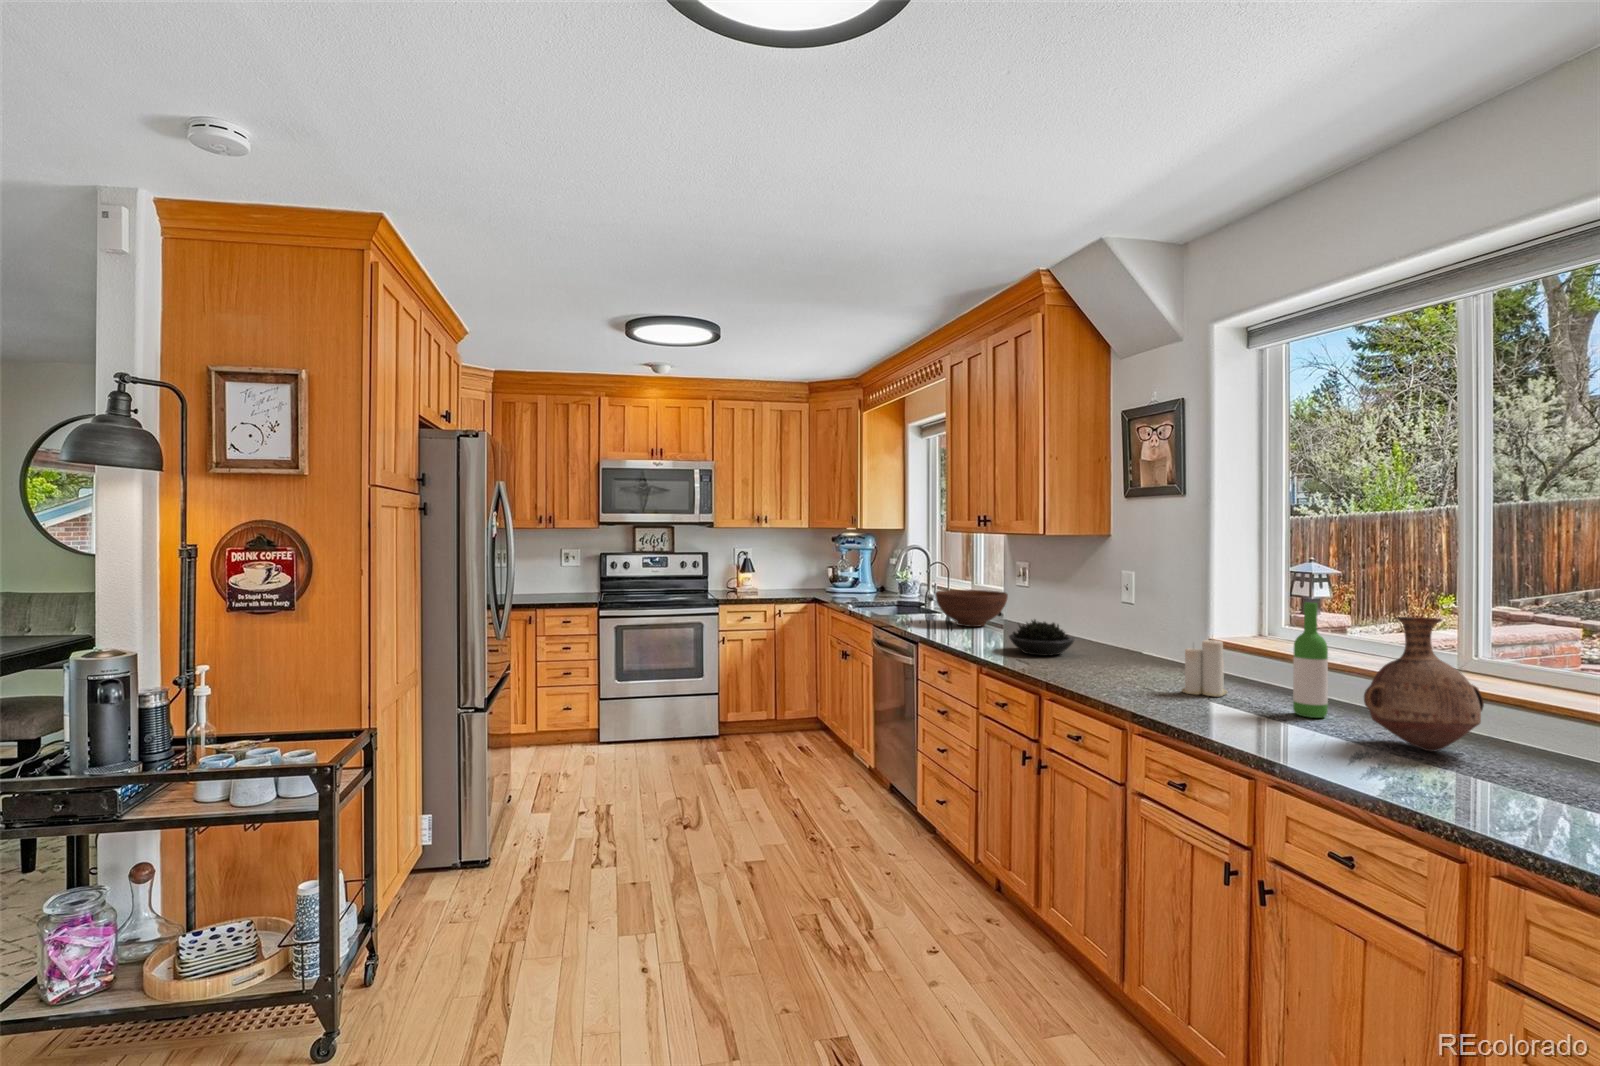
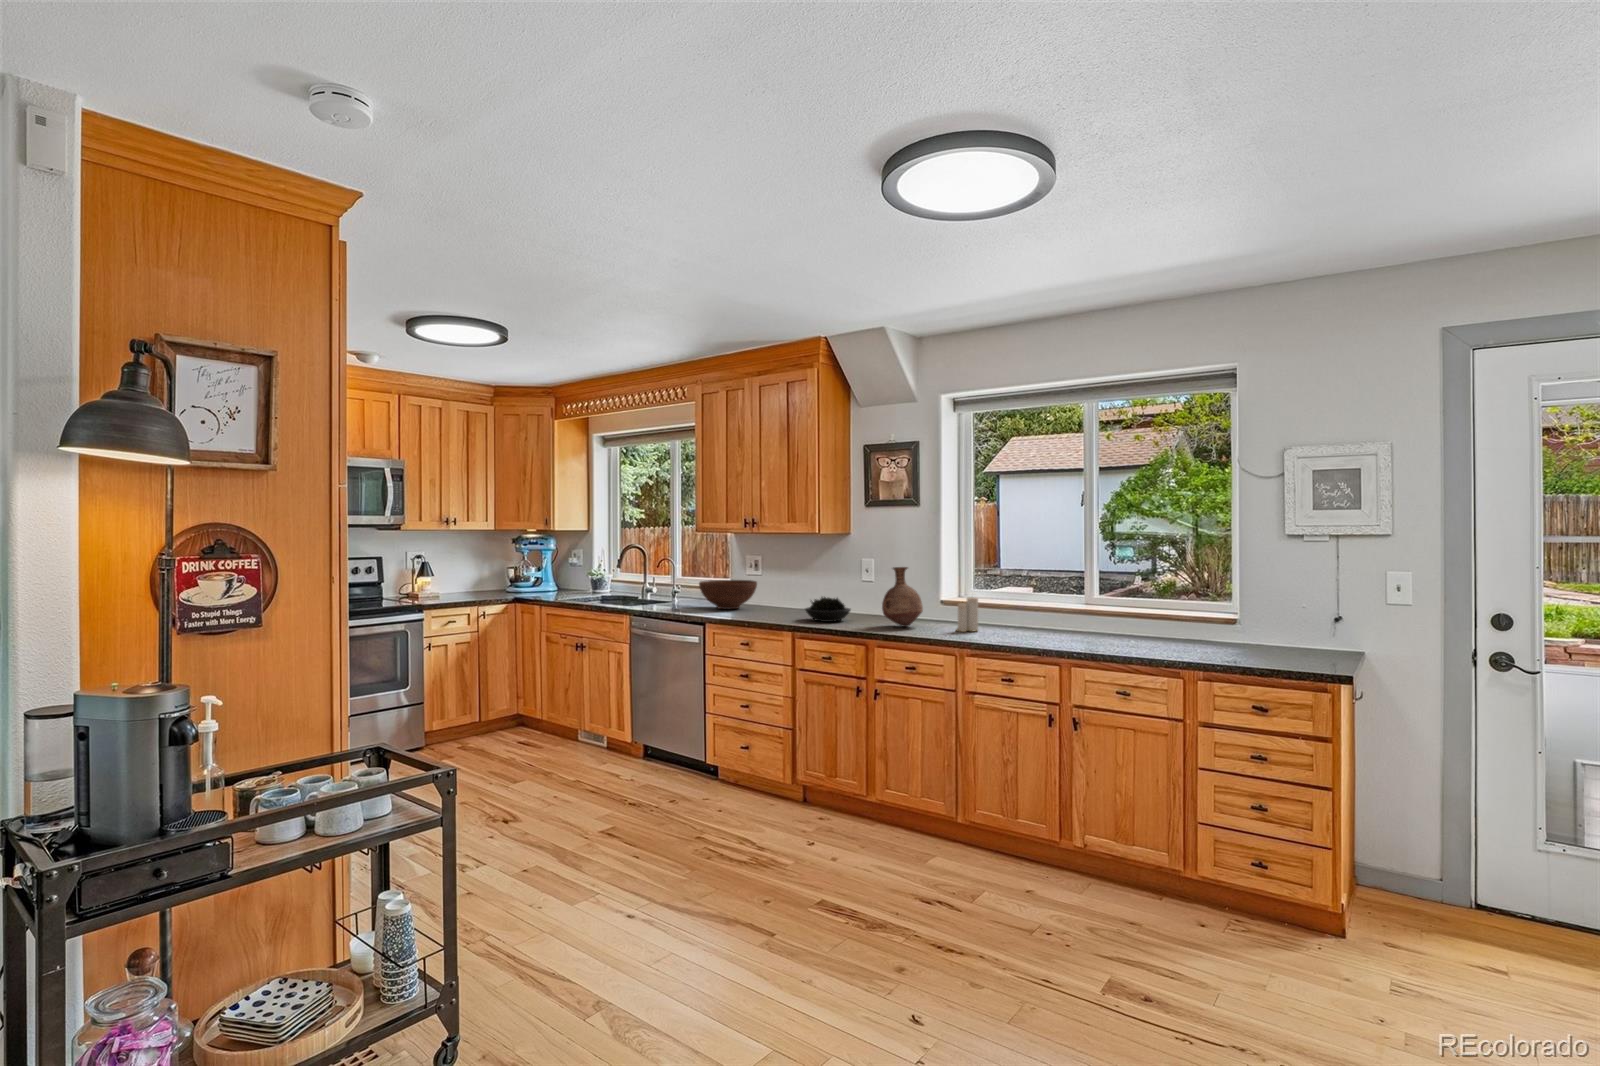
wine bottle: present [1293,602,1328,718] -> none [1024,570,1041,635]
vase: present [1364,617,1484,751] -> present [882,567,923,627]

